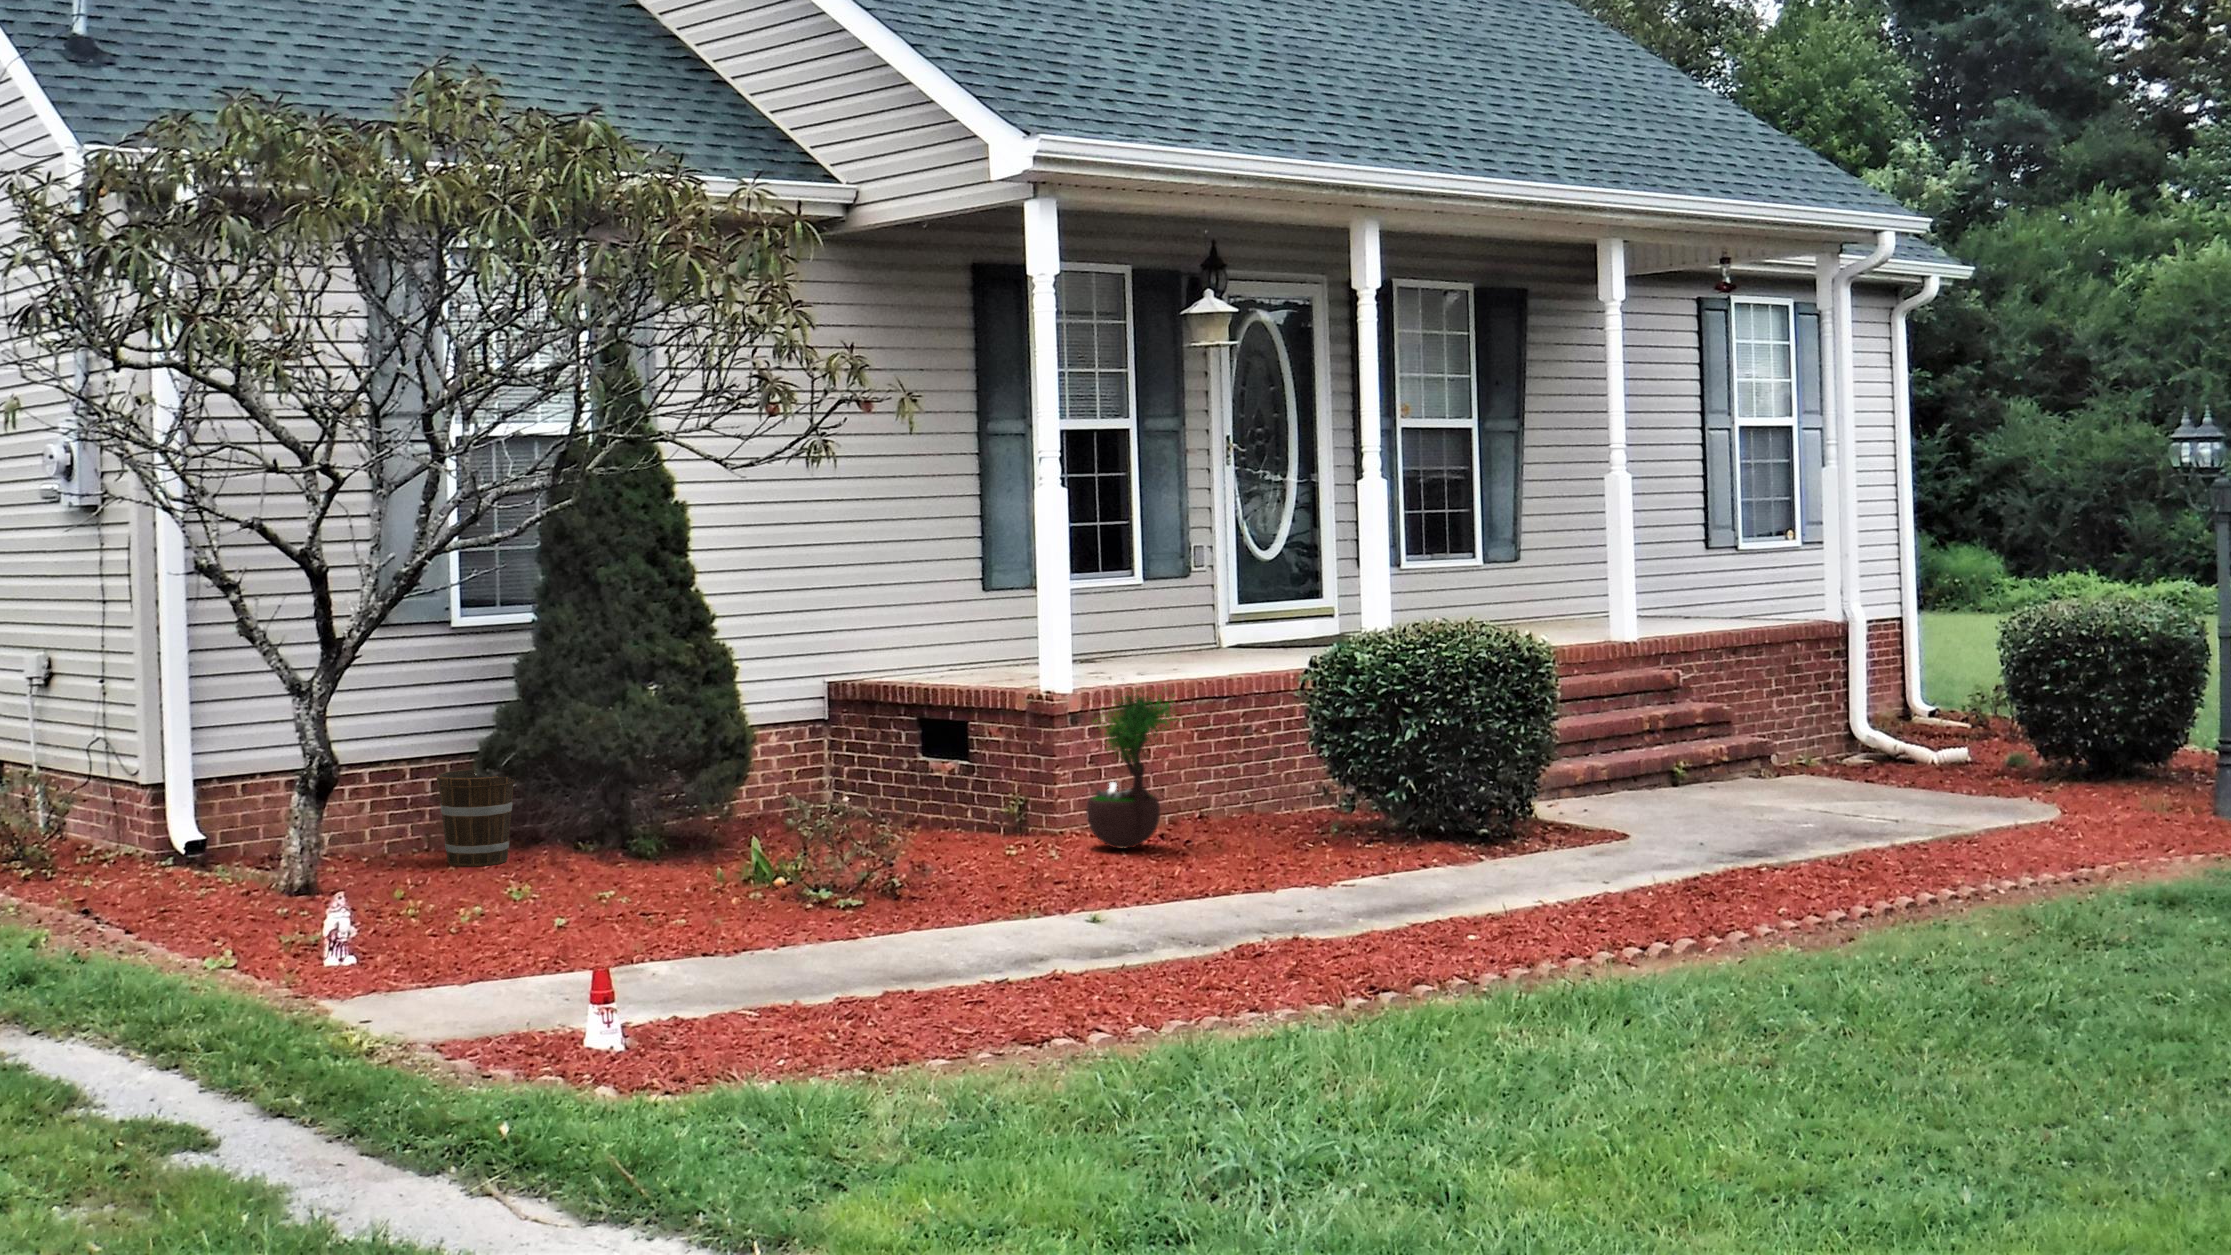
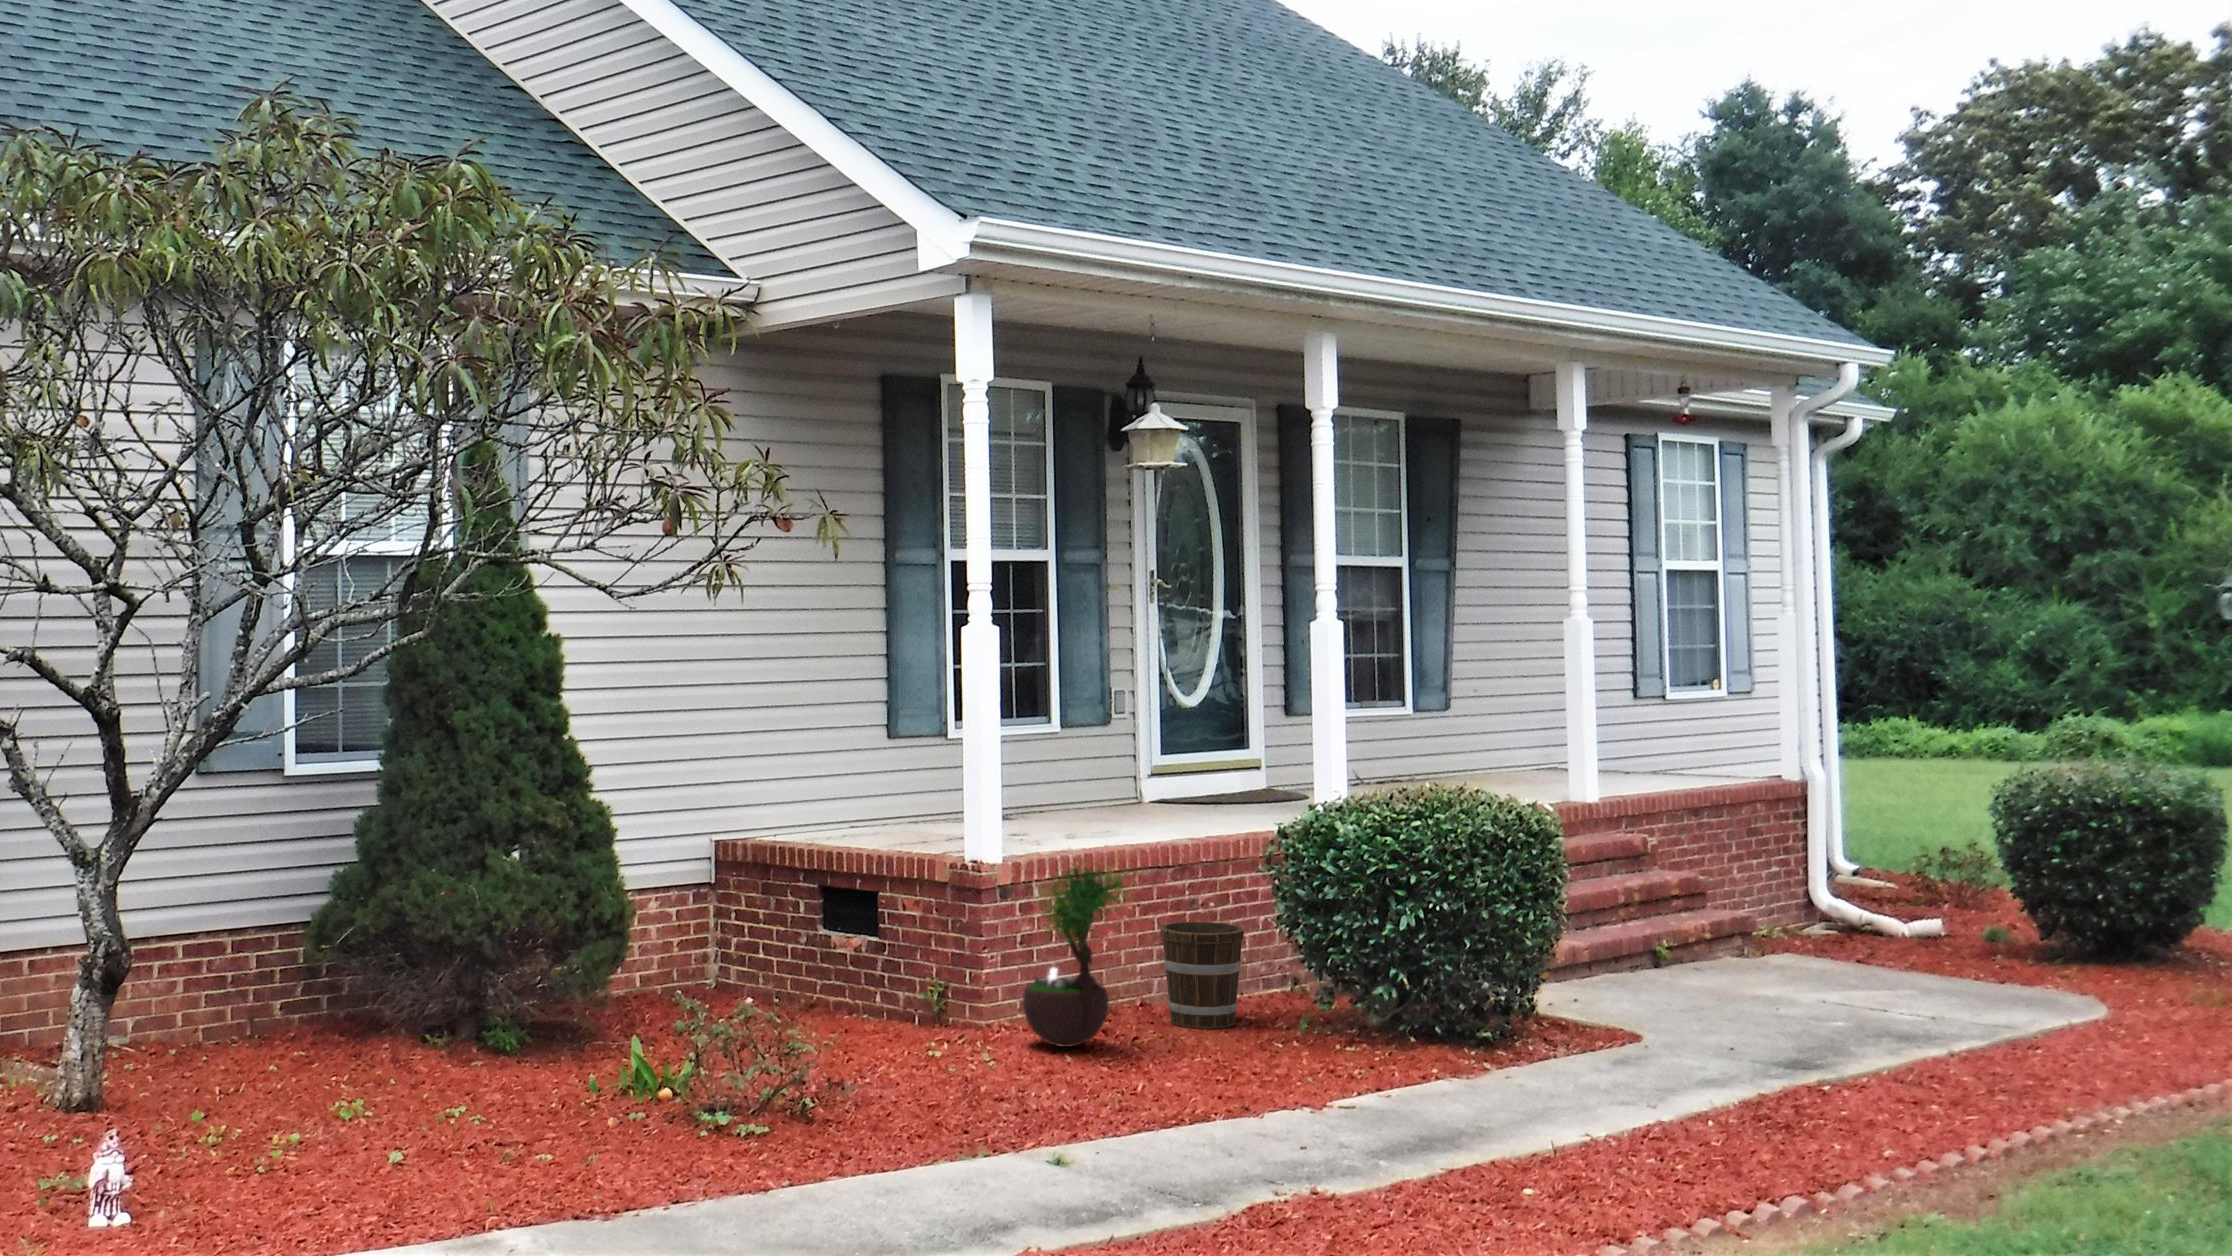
bucket: present [437,769,515,866] -> present [1160,922,1244,1029]

